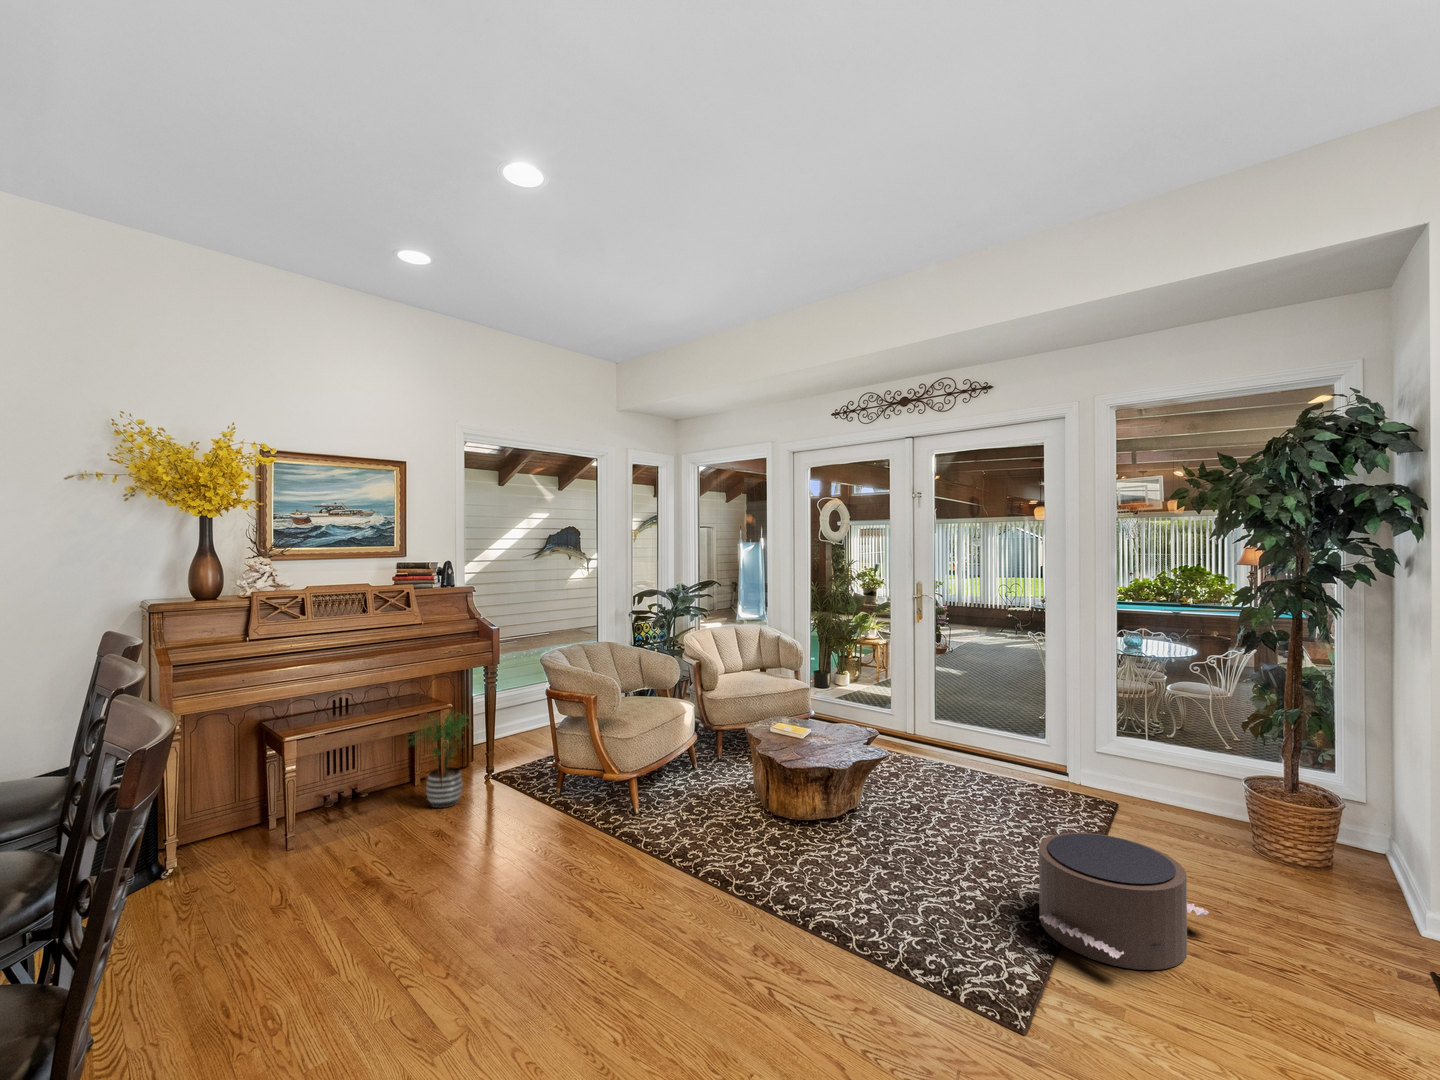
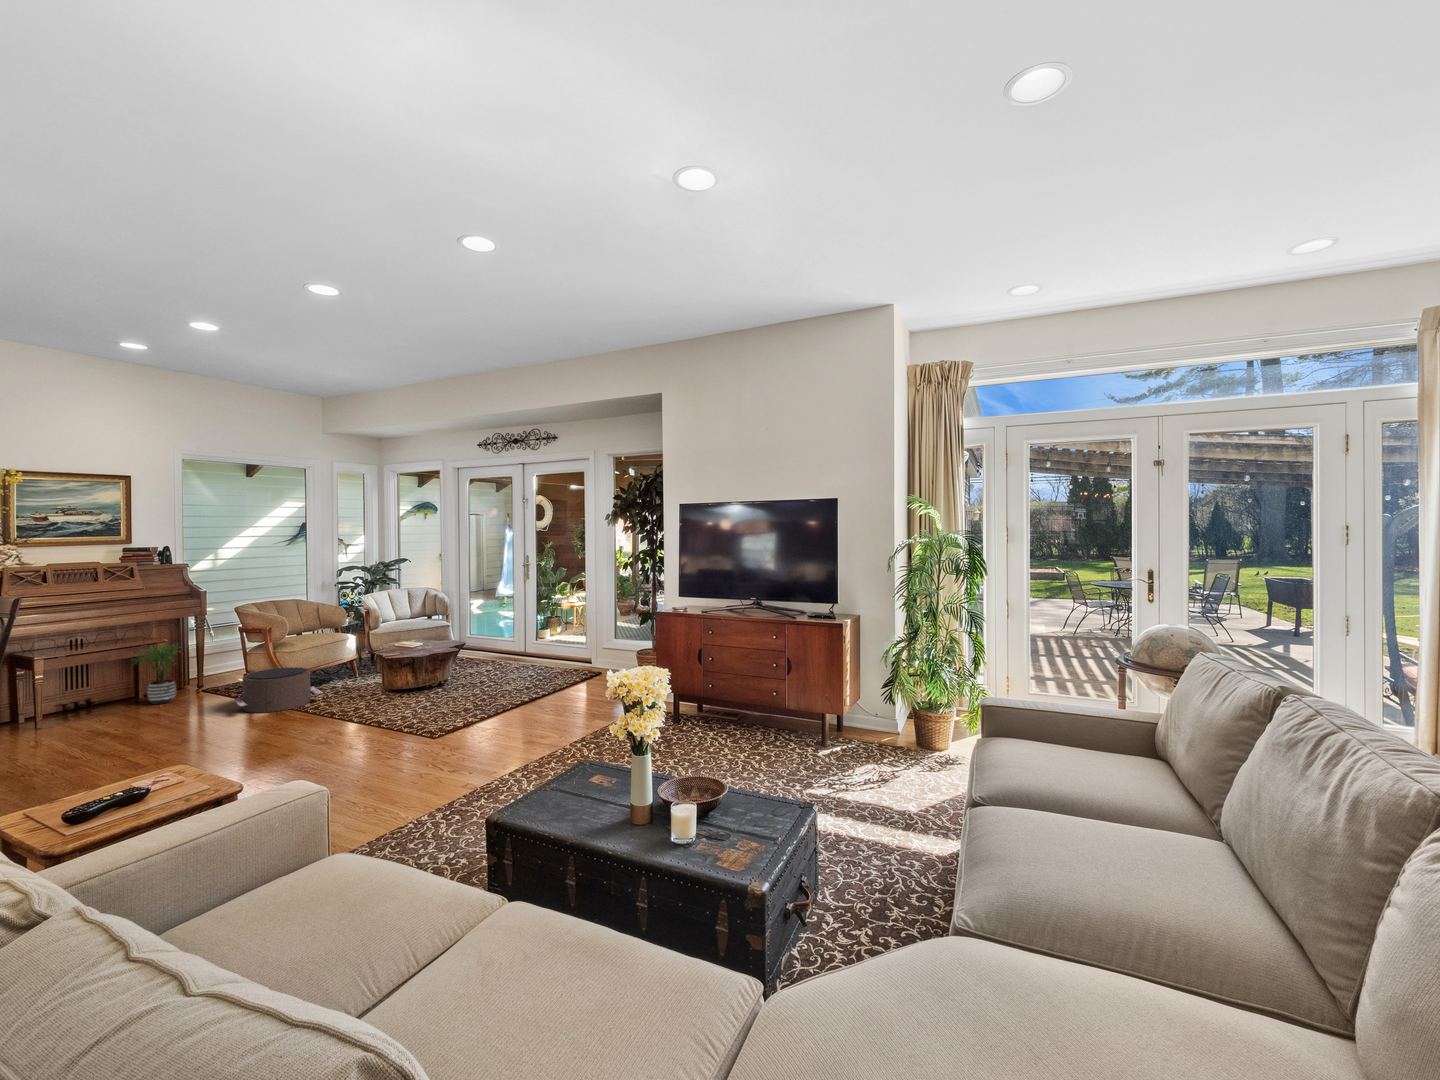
pouf: present [1039,833,1209,970] -> present [234,668,323,713]

